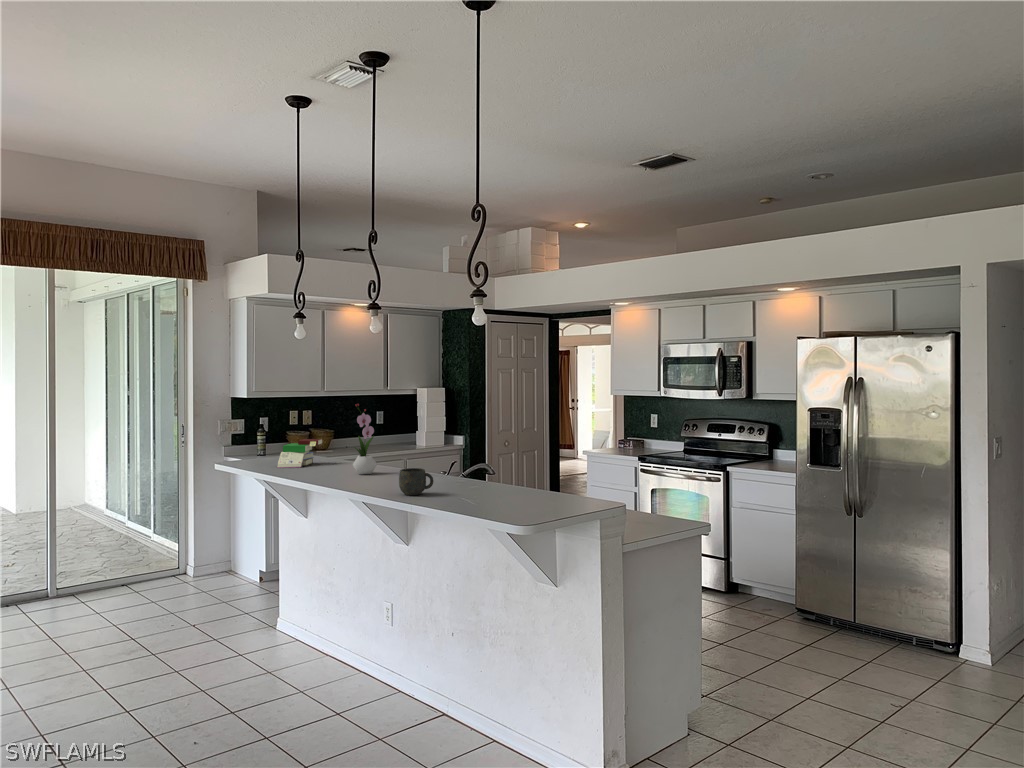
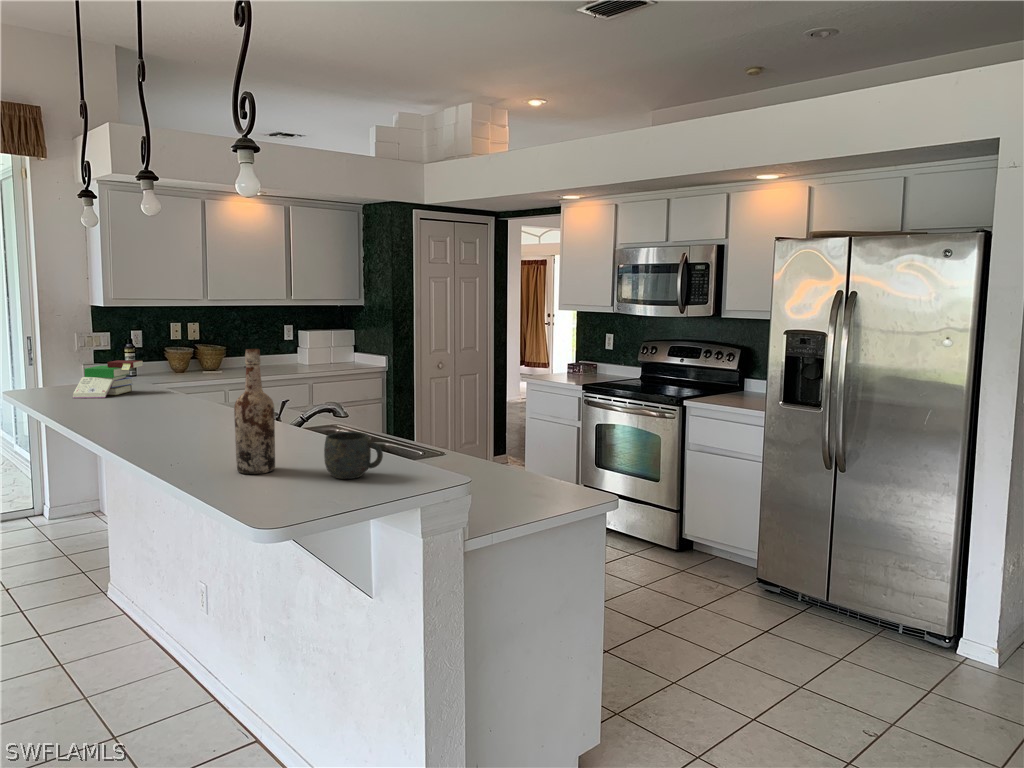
flower arrangement: present [353,404,377,474] -> none [153,314,191,410]
wine bottle: none [468,425,493,508] -> present [234,349,275,474]
mug: present [399,468,434,495] -> present [324,432,383,479]

